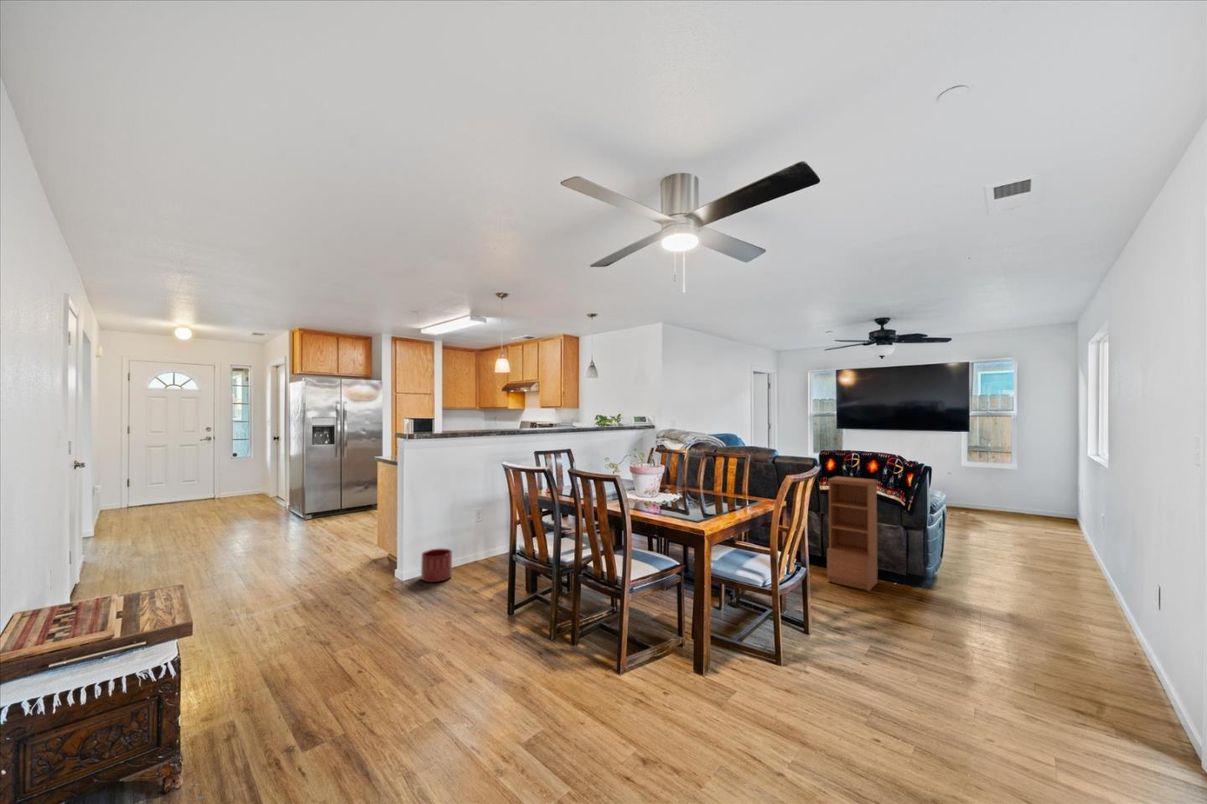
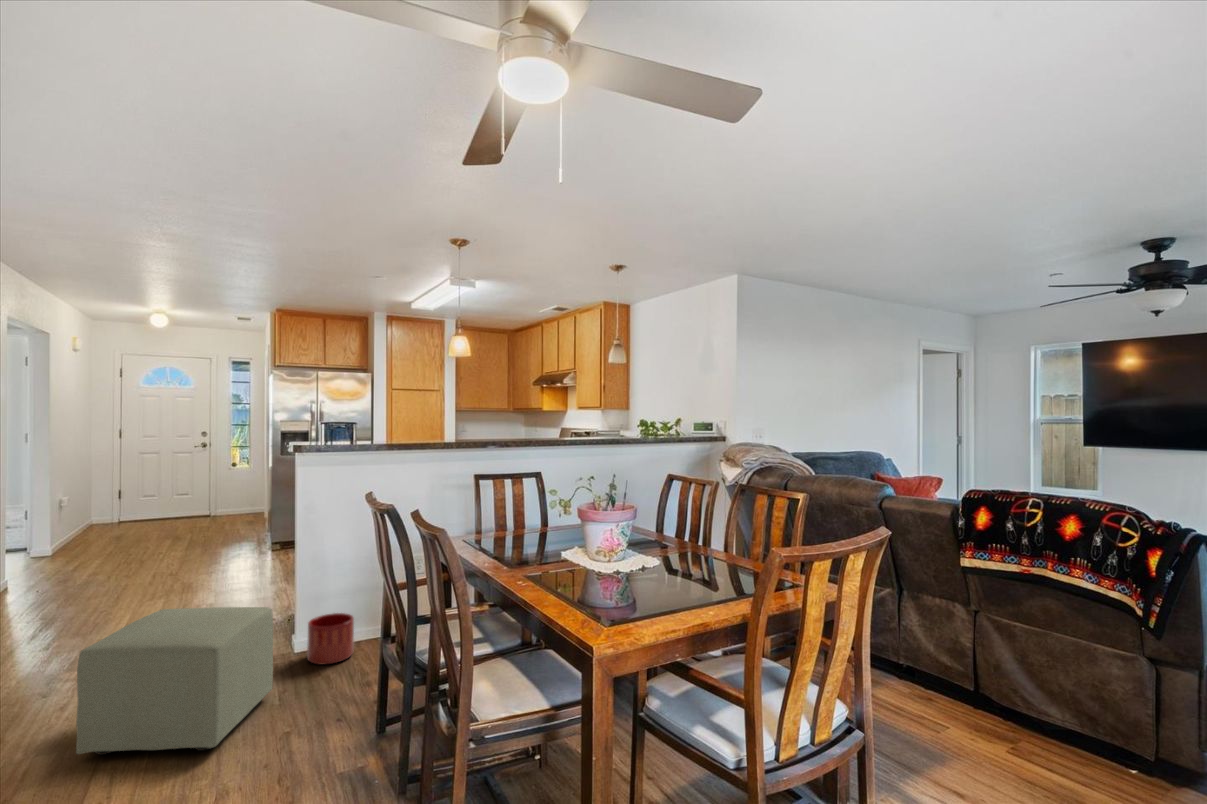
bookcase: present [827,476,878,591] -> none [963,542,1077,783]
ottoman: none [325,541,422,639] -> present [76,607,273,755]

